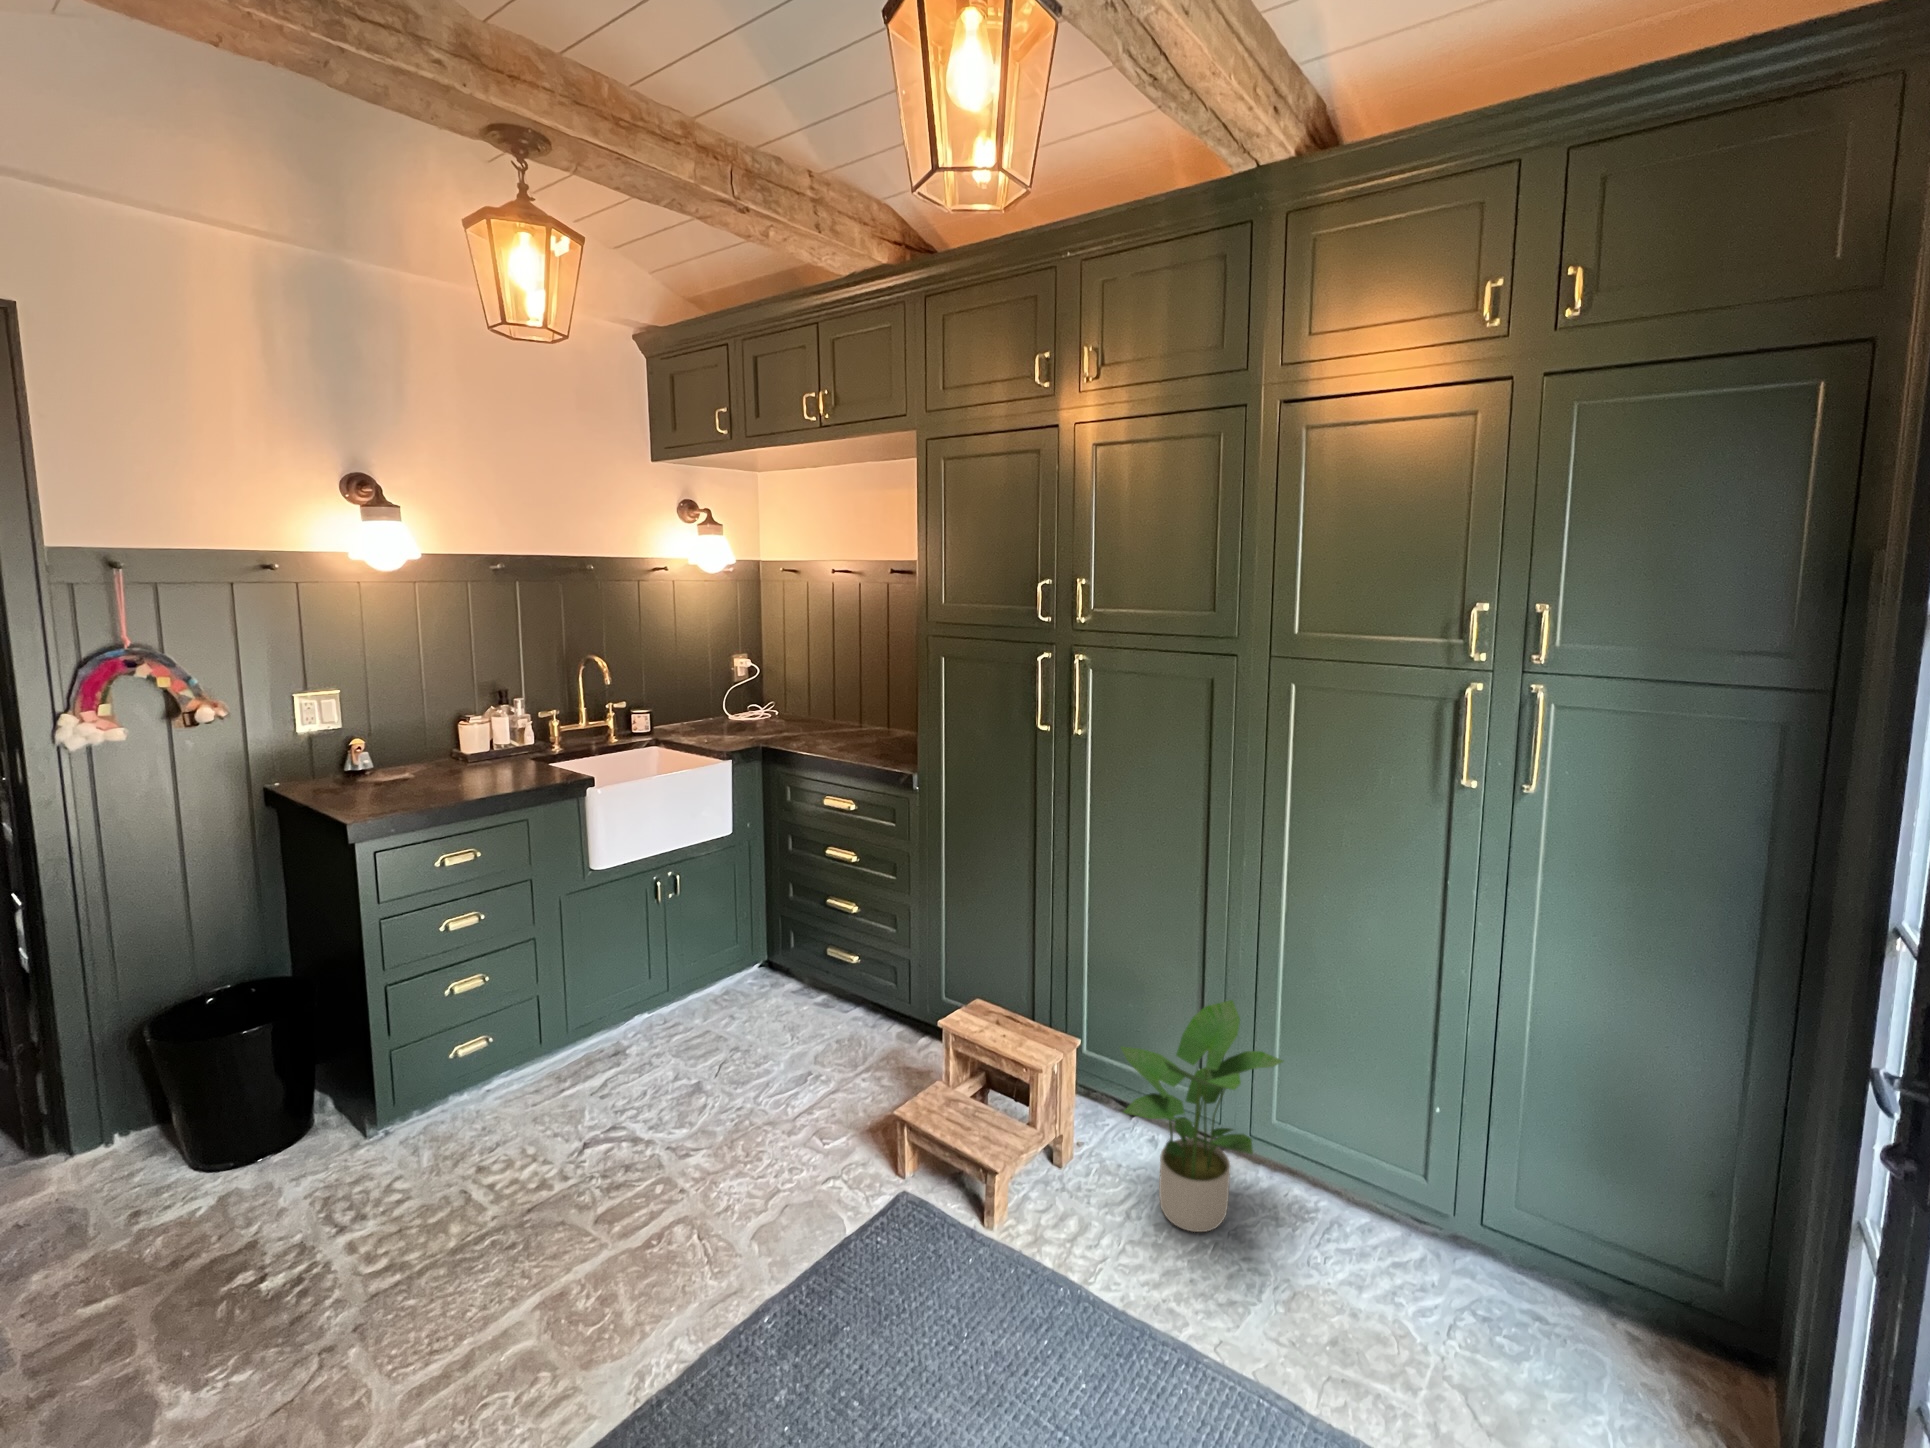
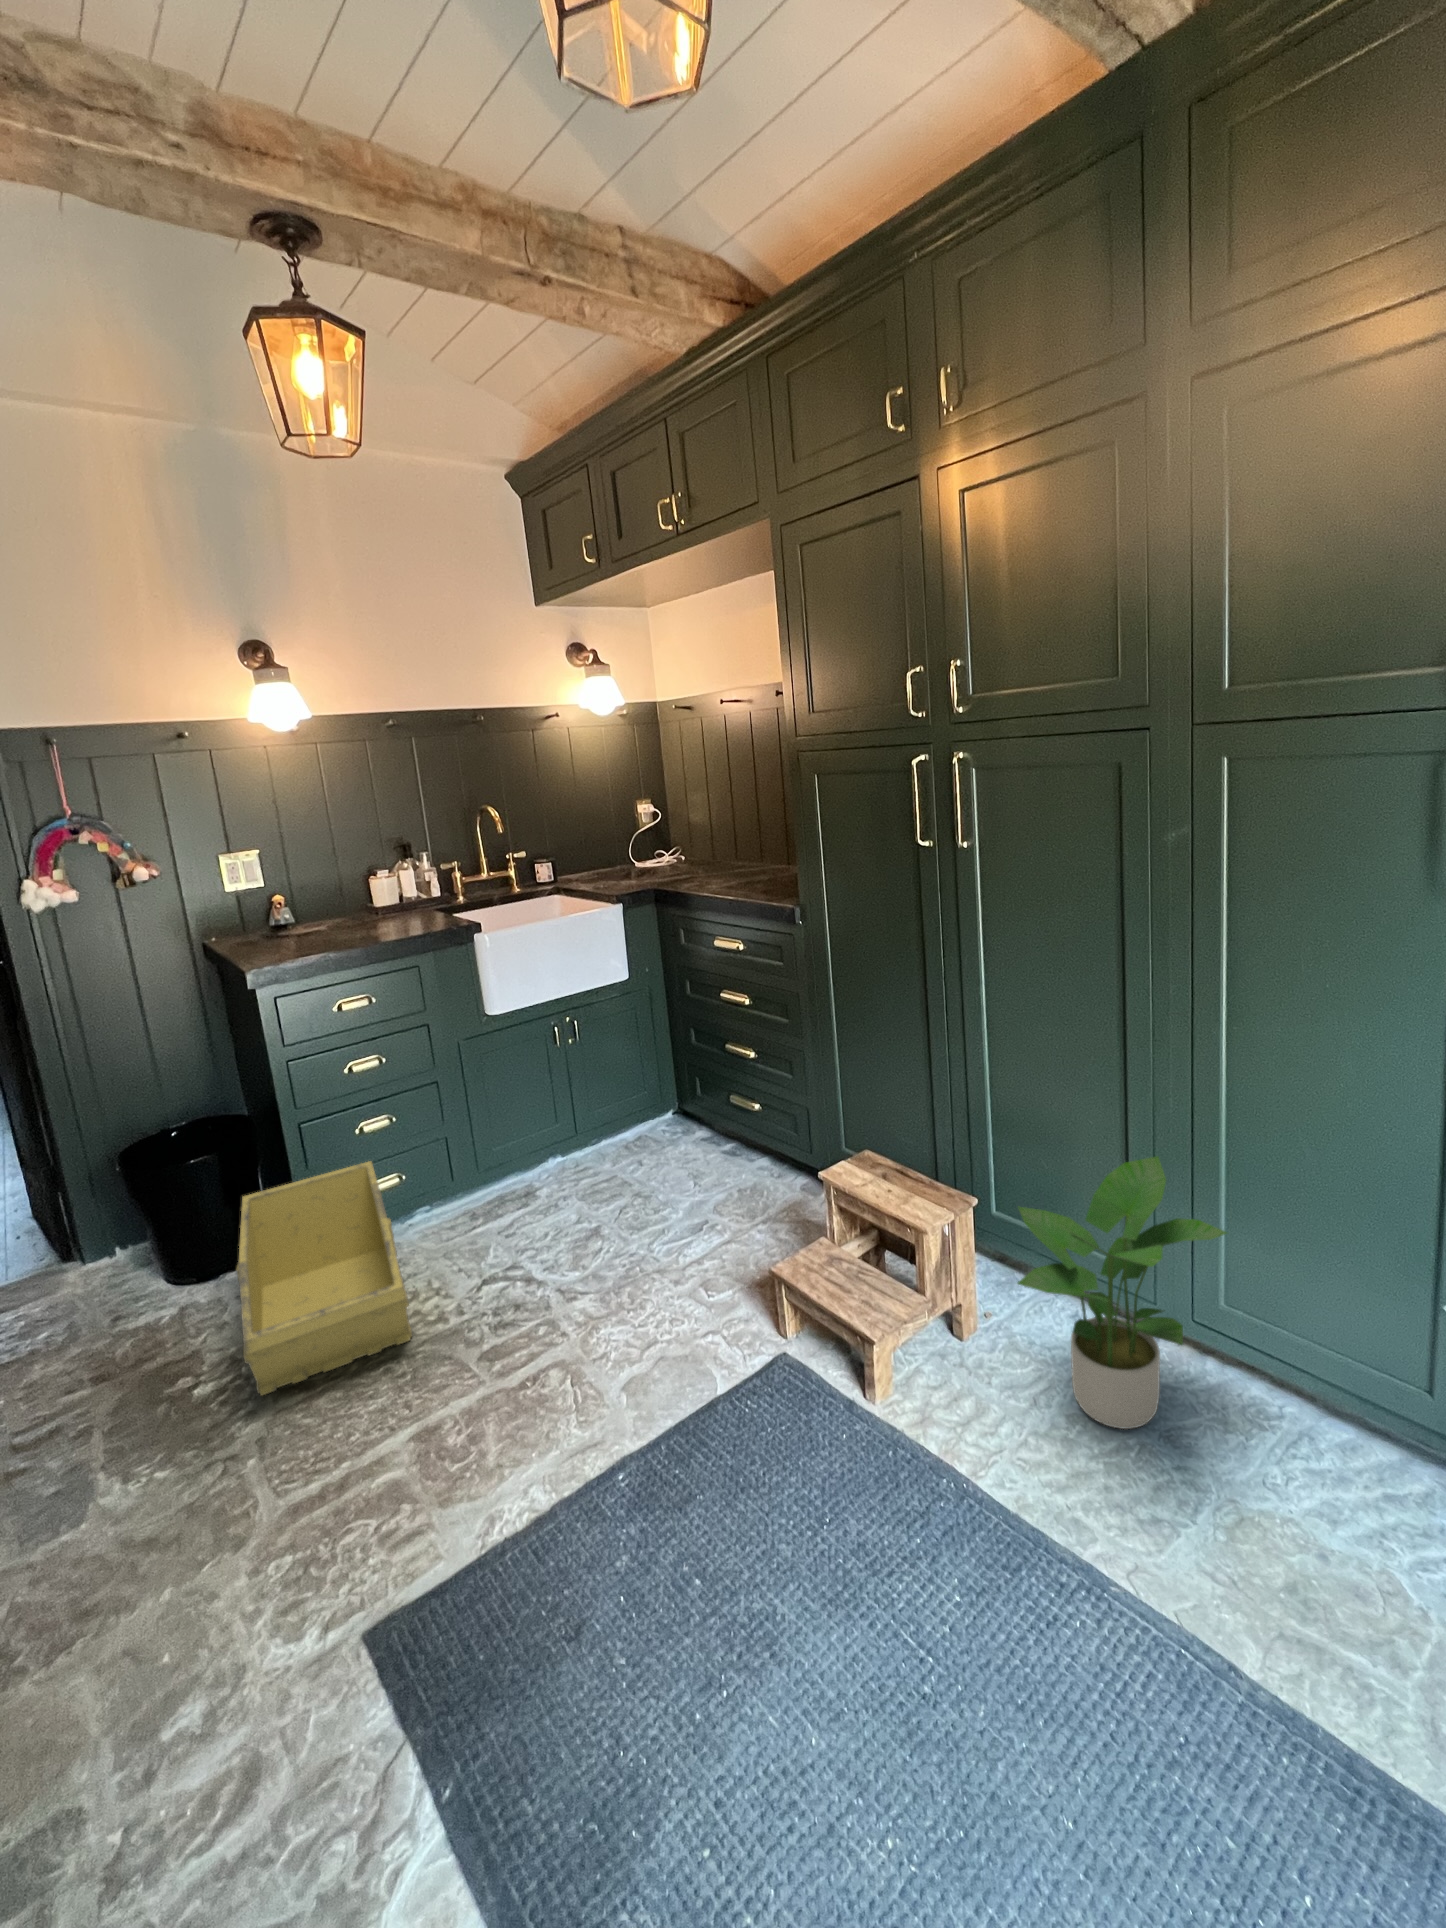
storage bin: none [309,1023,524,1283] -> present [237,1161,412,1396]

